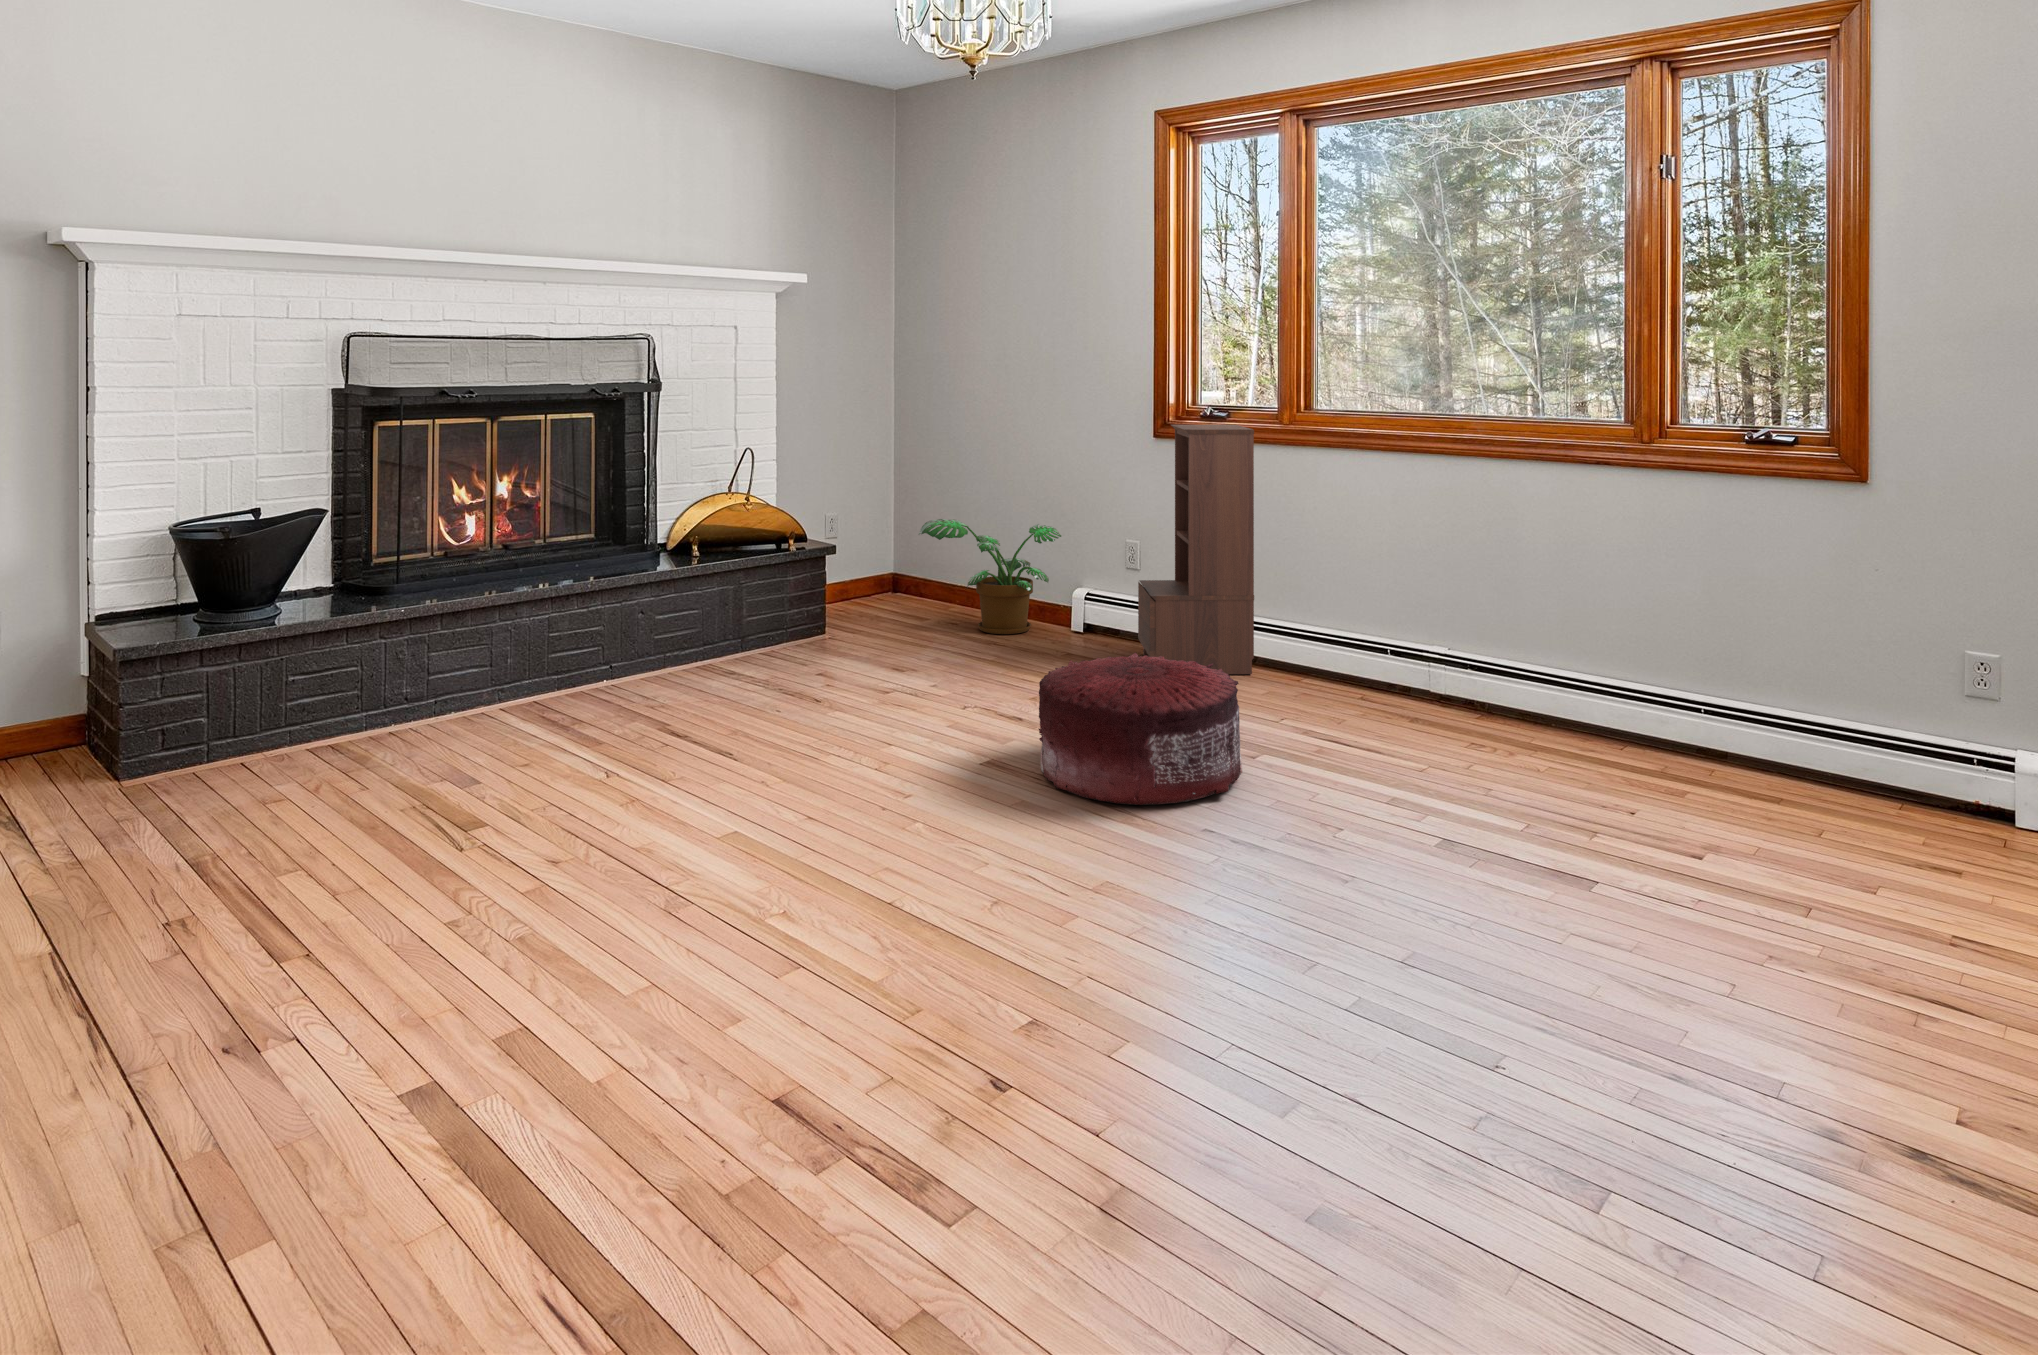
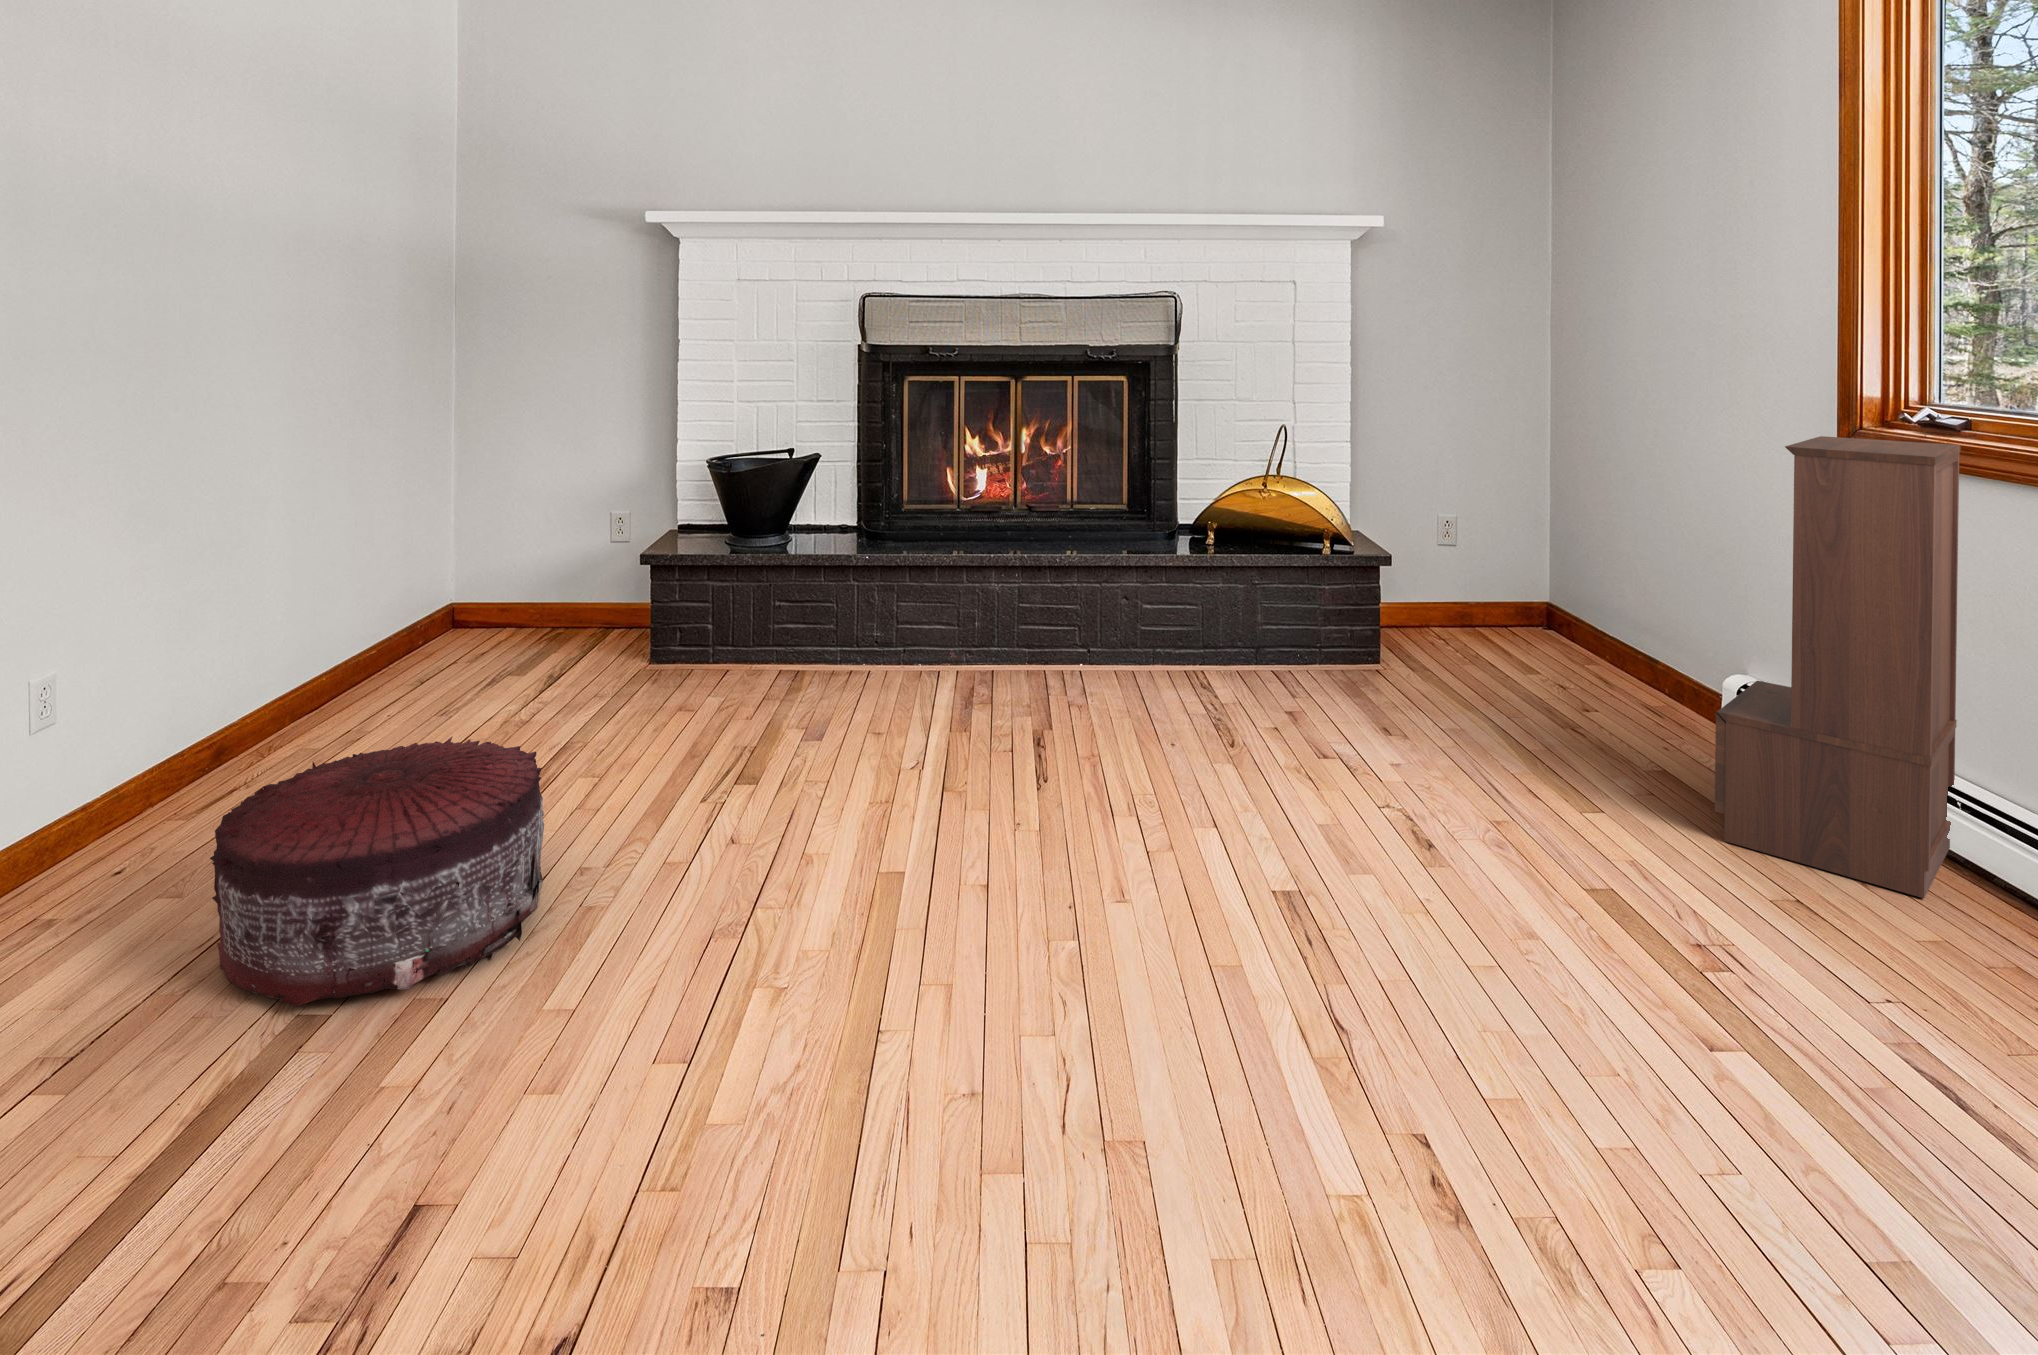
potted plant: present [919,519,1061,634] -> none [1488,537,1704,714]
pouf: present [1039,653,1242,805] -> present [210,737,544,1006]

